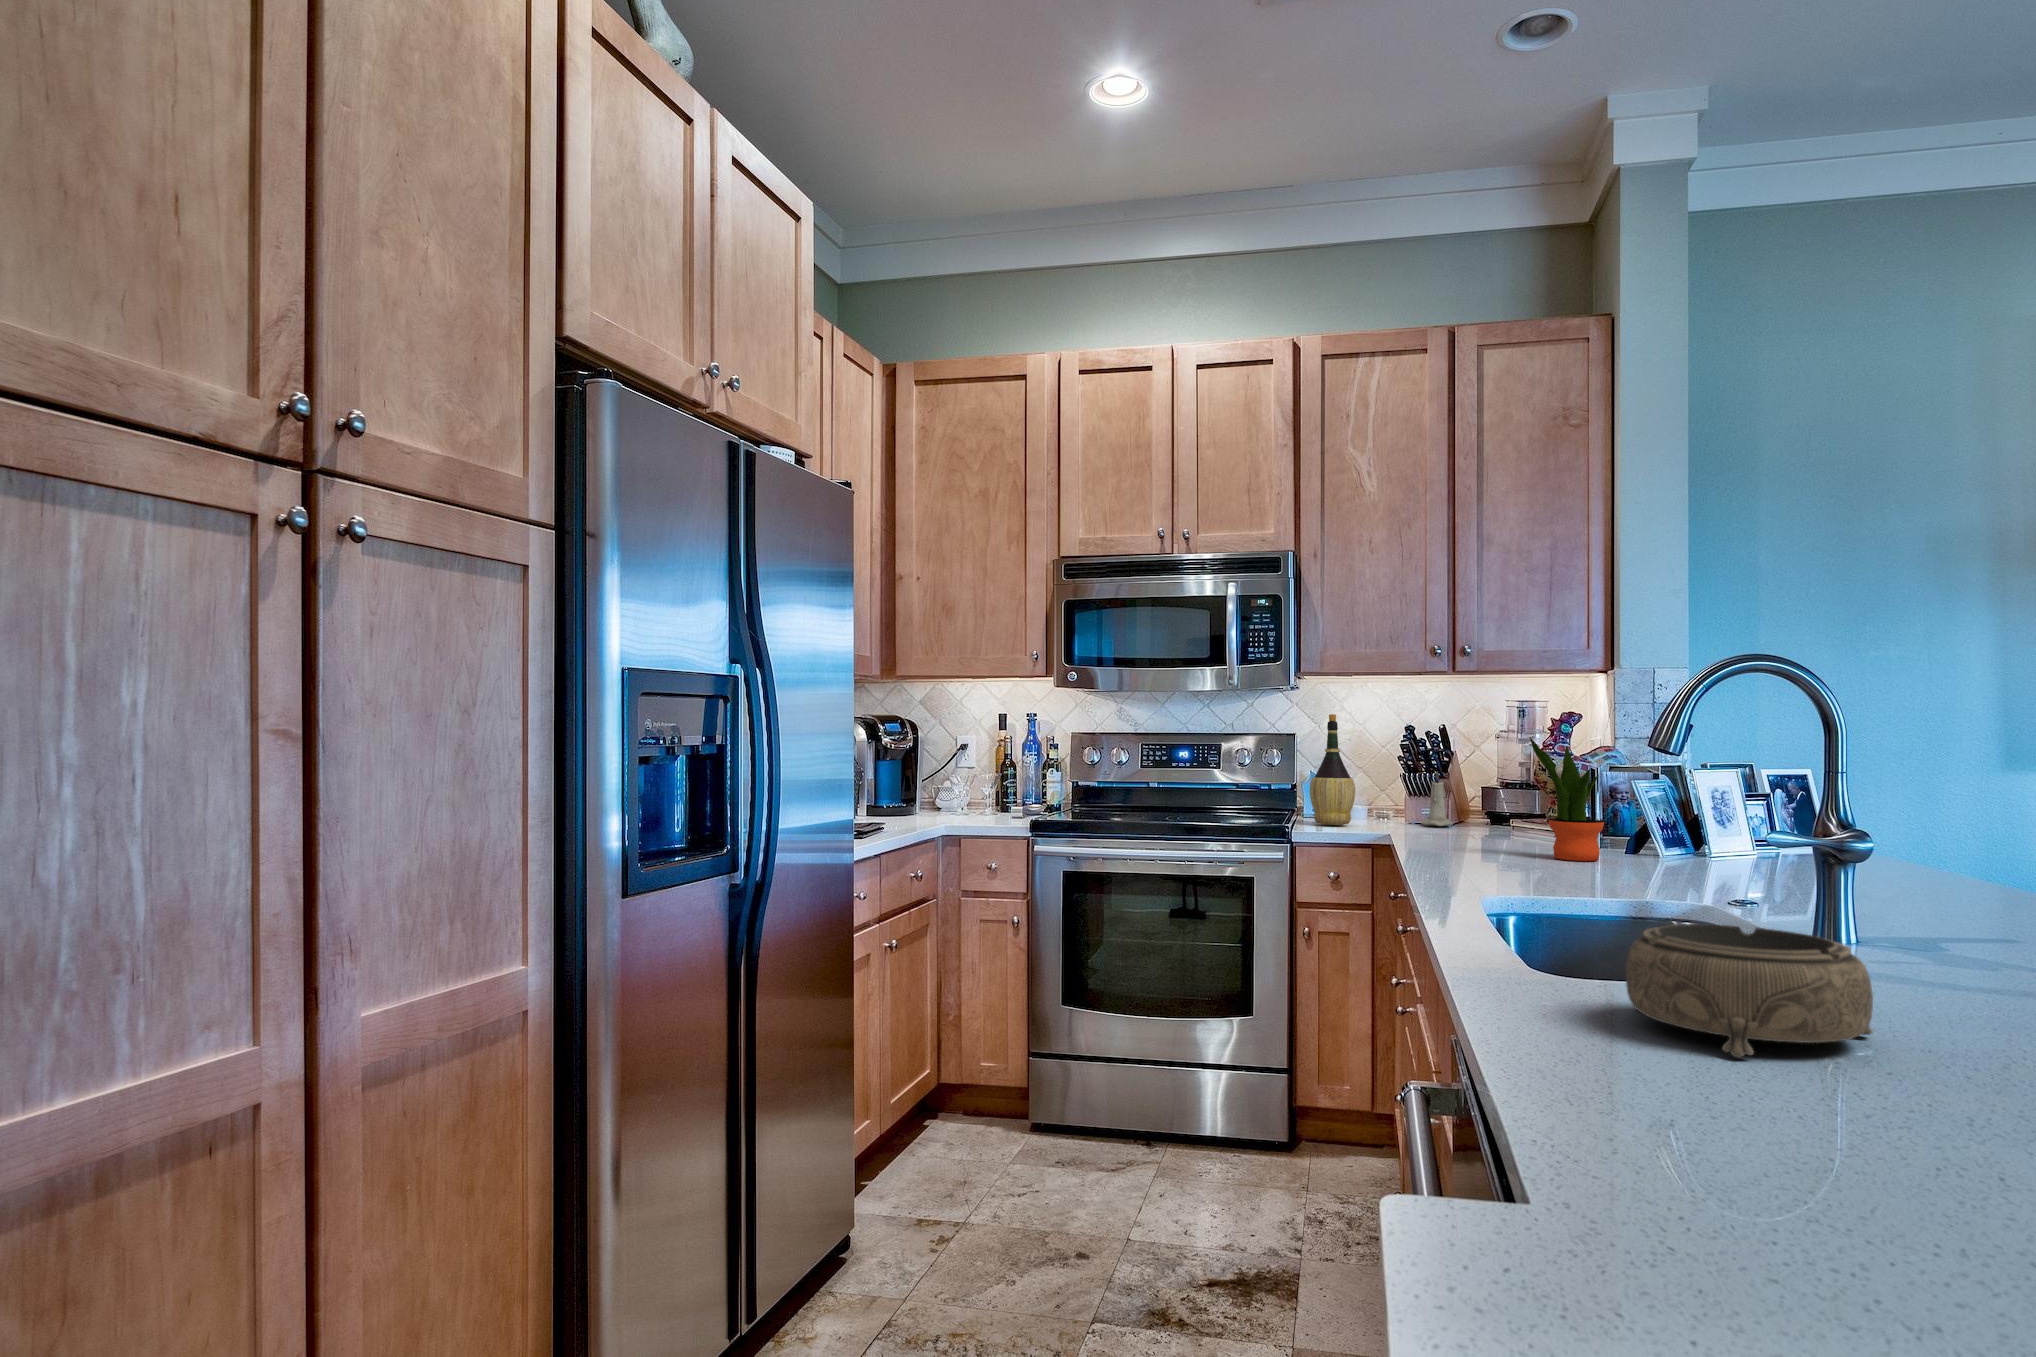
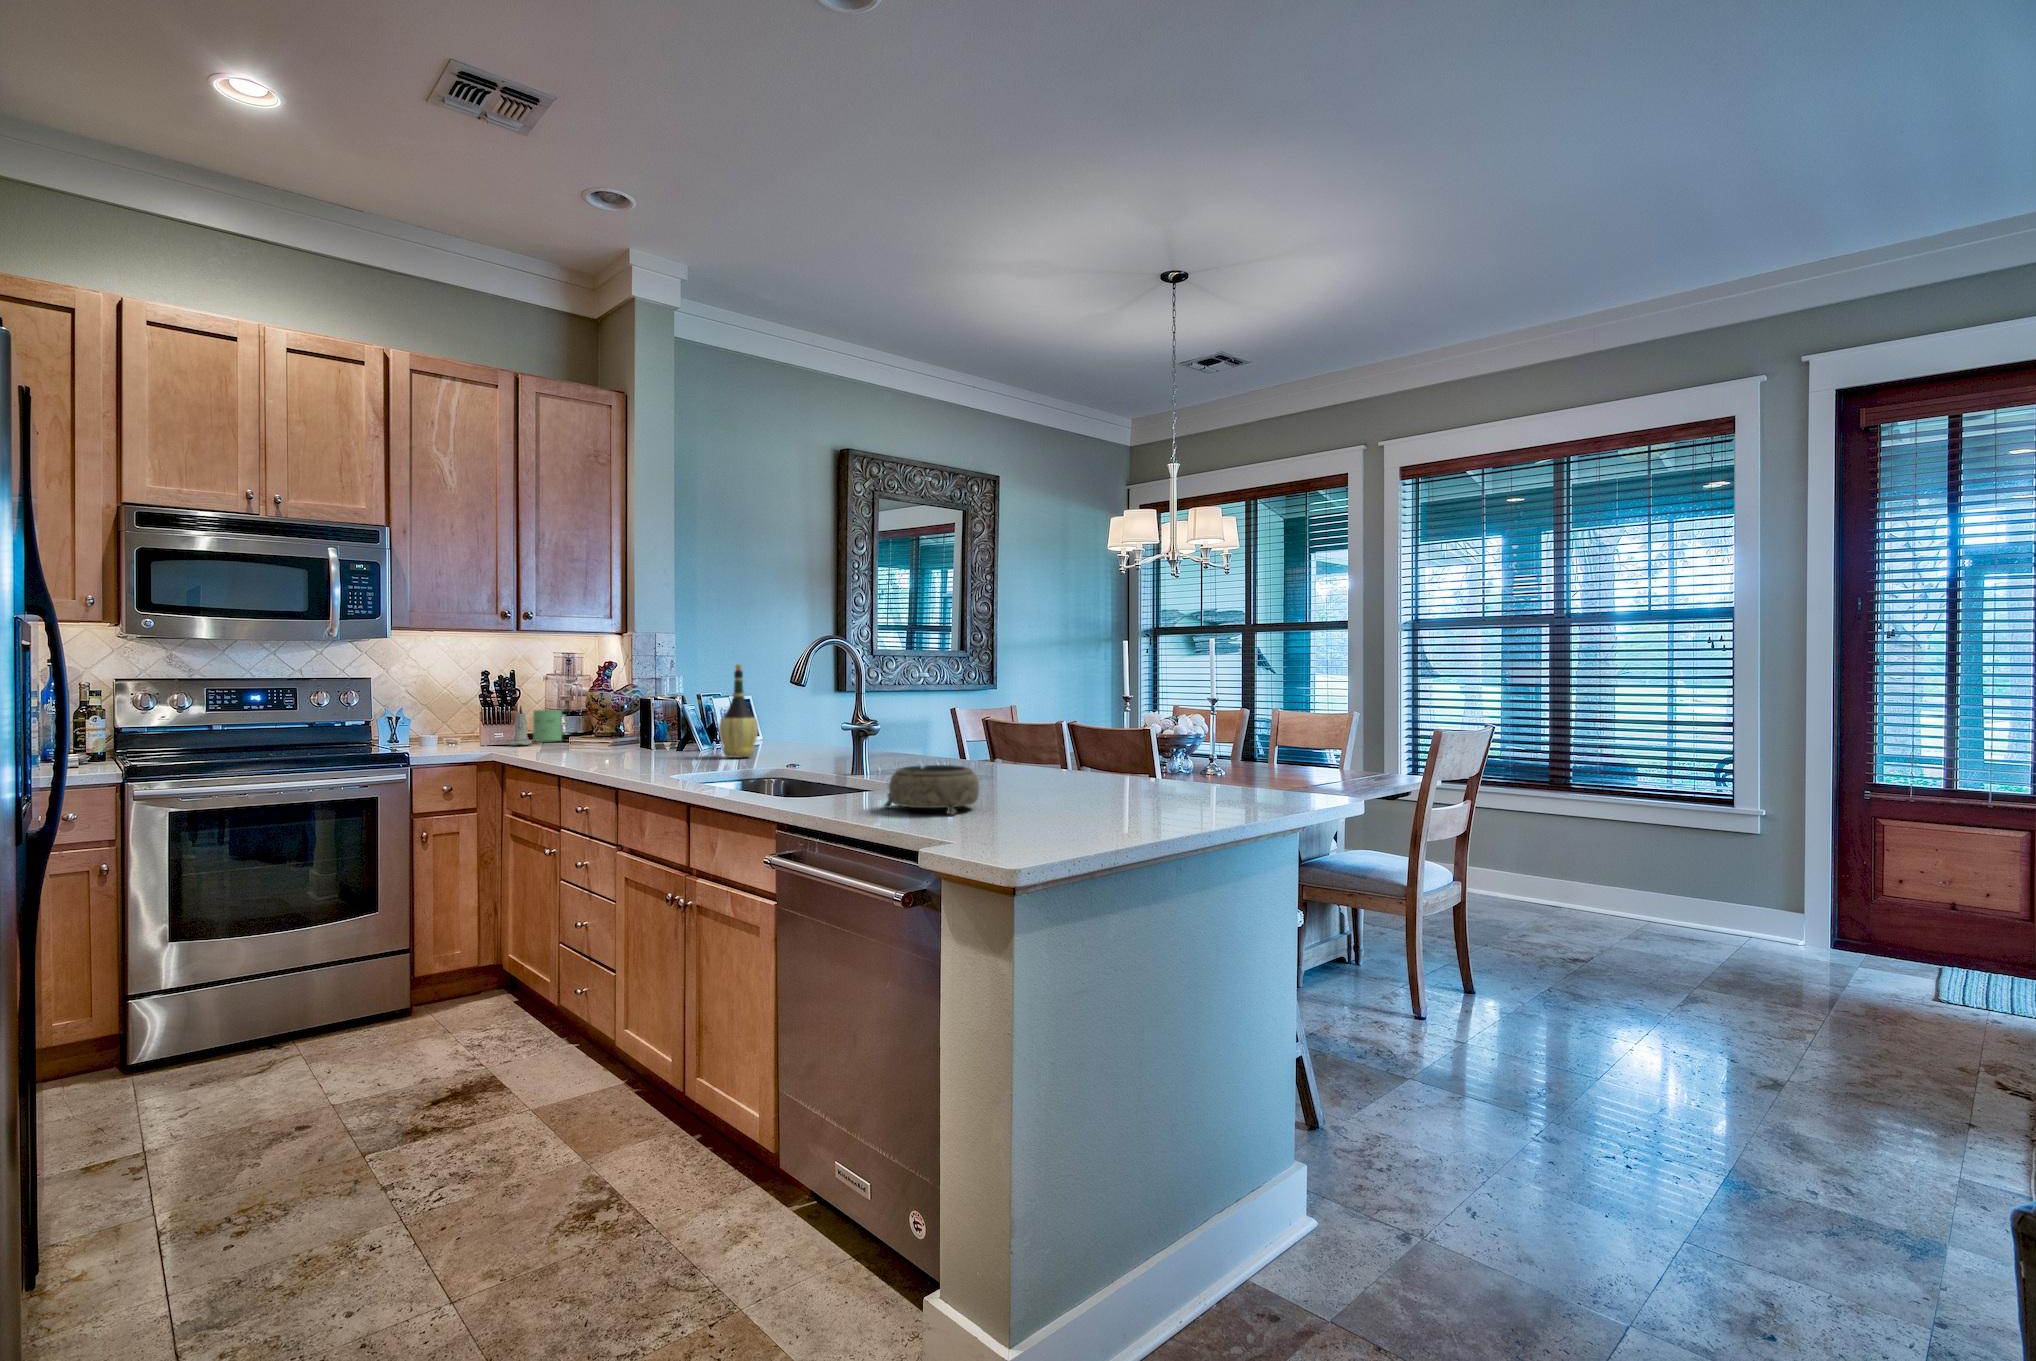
wine bottle: present [1310,714,1355,825] -> present [719,665,758,758]
potted plant: present [1529,737,1604,861] -> none [644,680,686,757]
mug: none [1470,779,1515,825] -> present [533,709,568,742]

